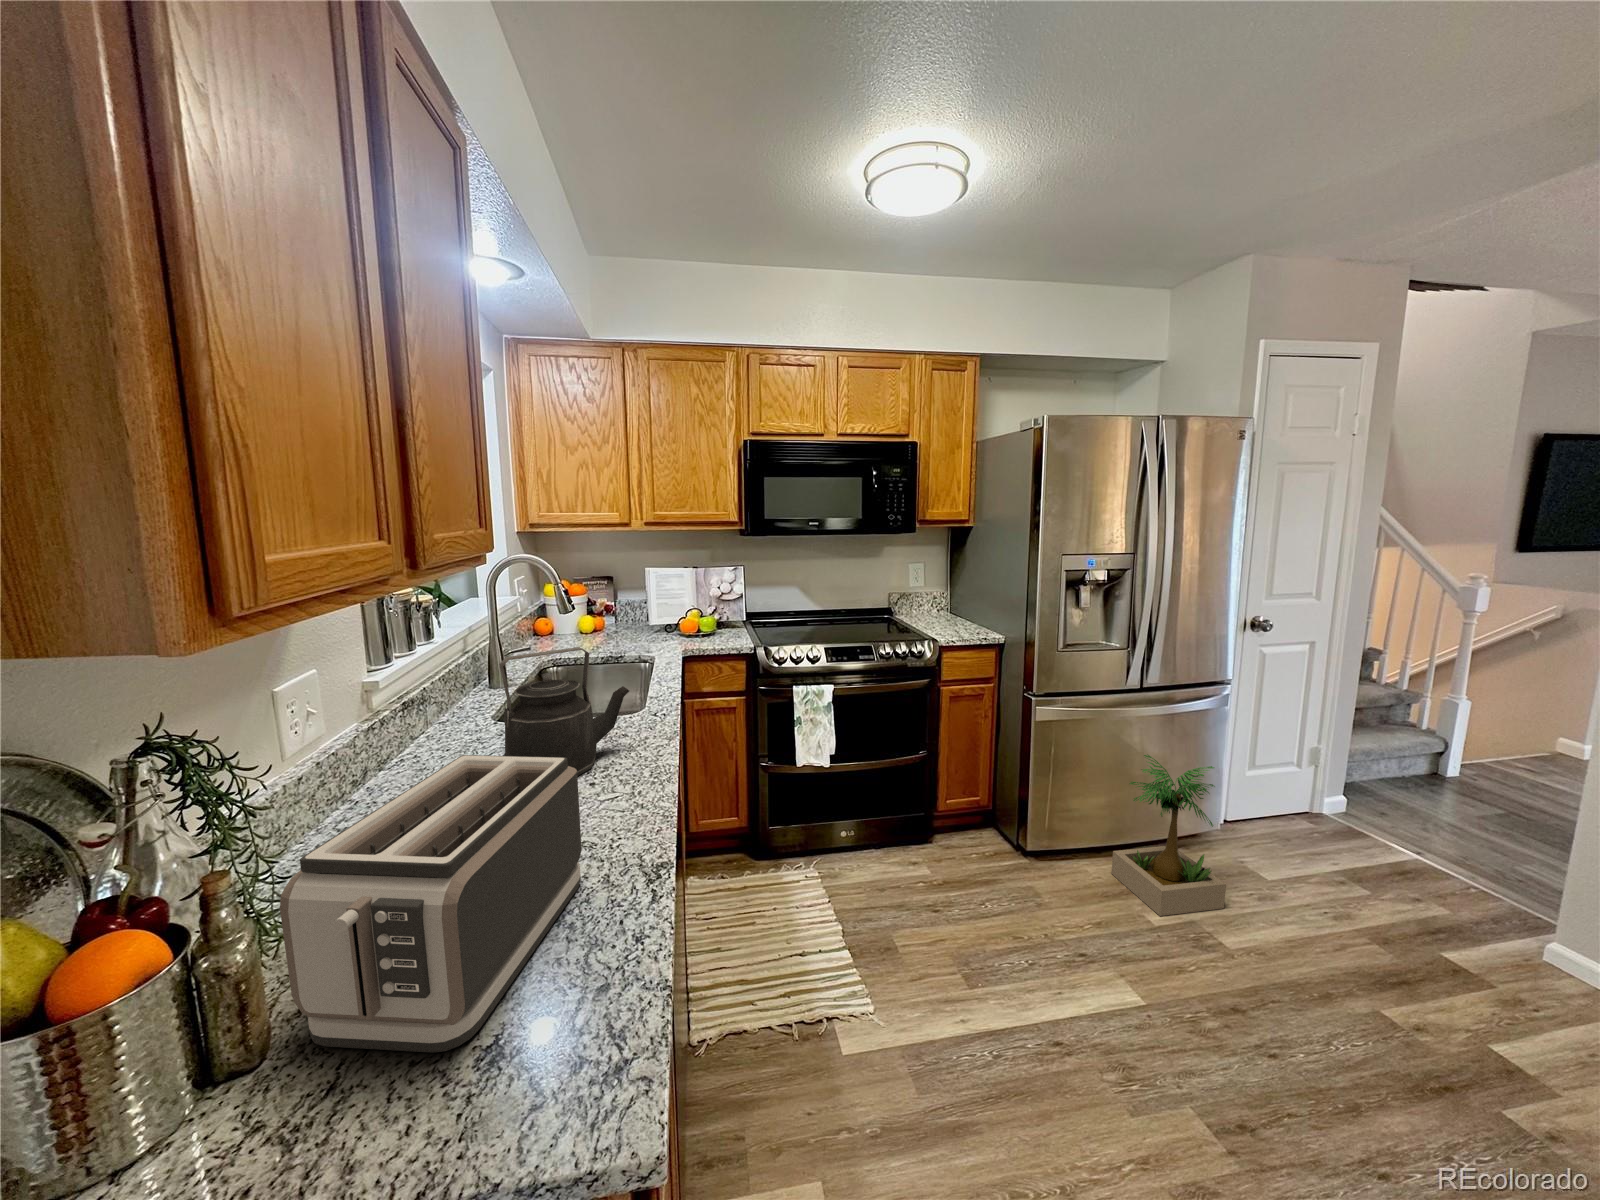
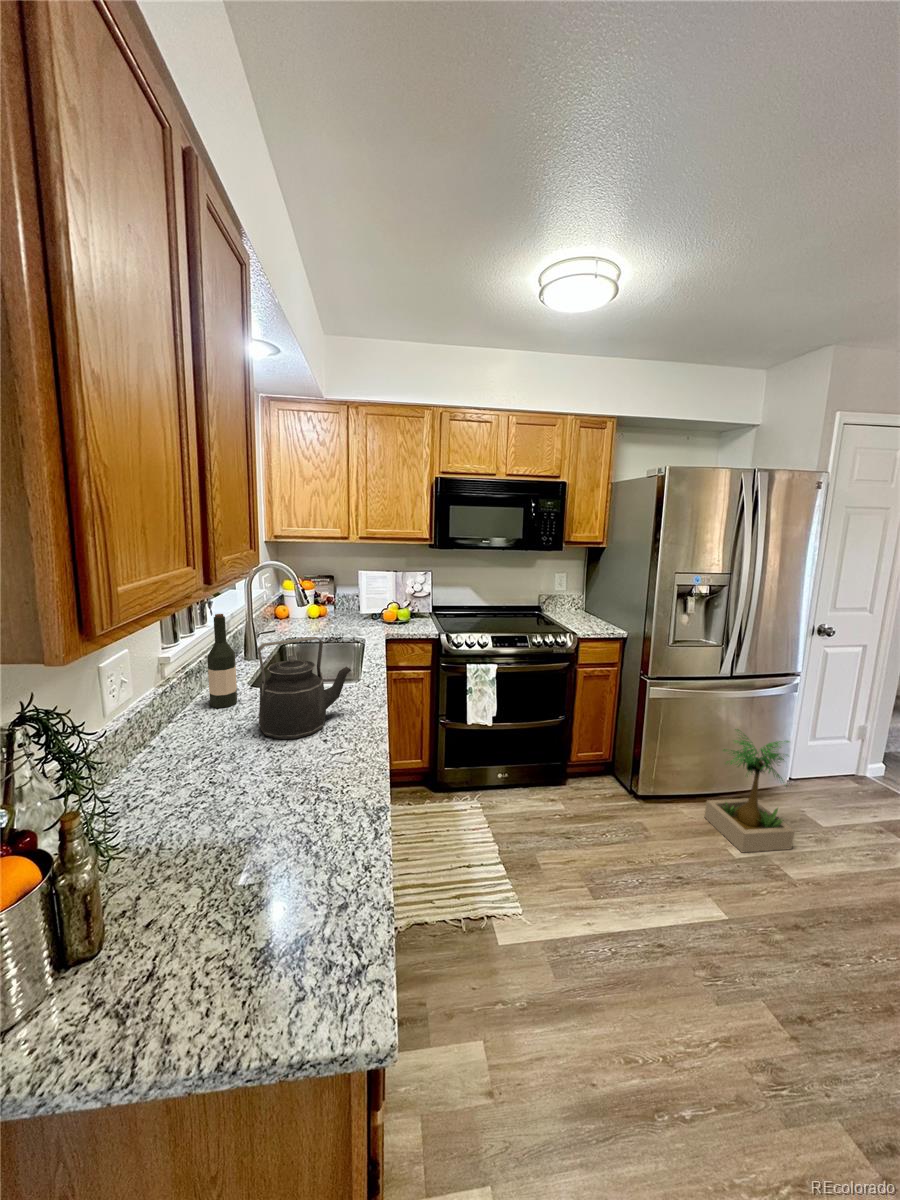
wine bottle: none [435,623,479,749] -> present [207,614,237,708]
toaster: present [280,755,582,1053] -> none [114,723,321,952]

